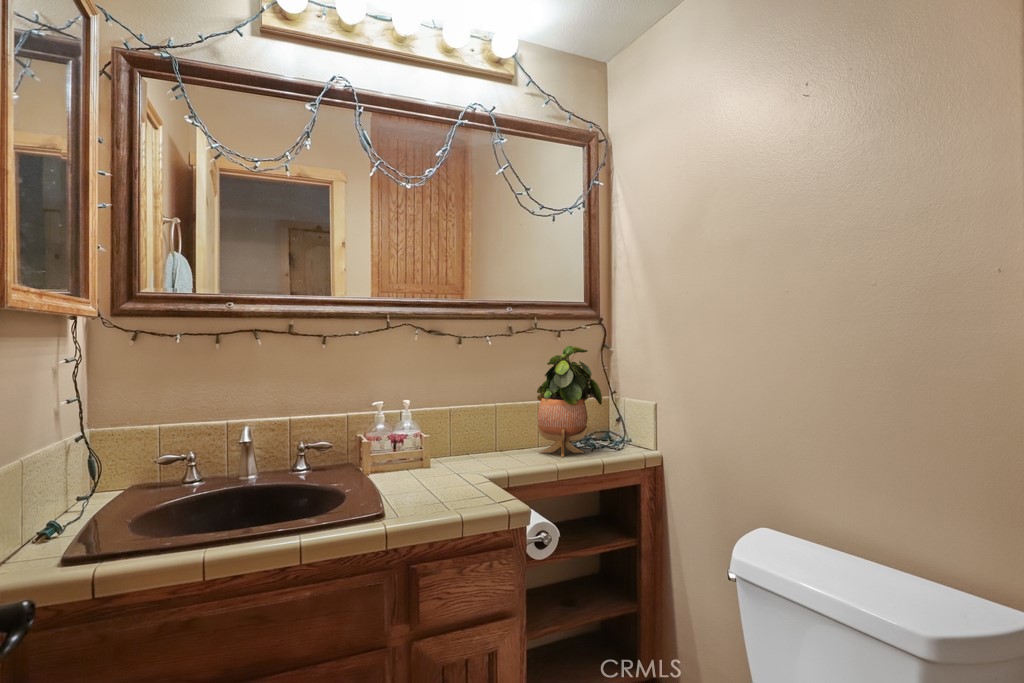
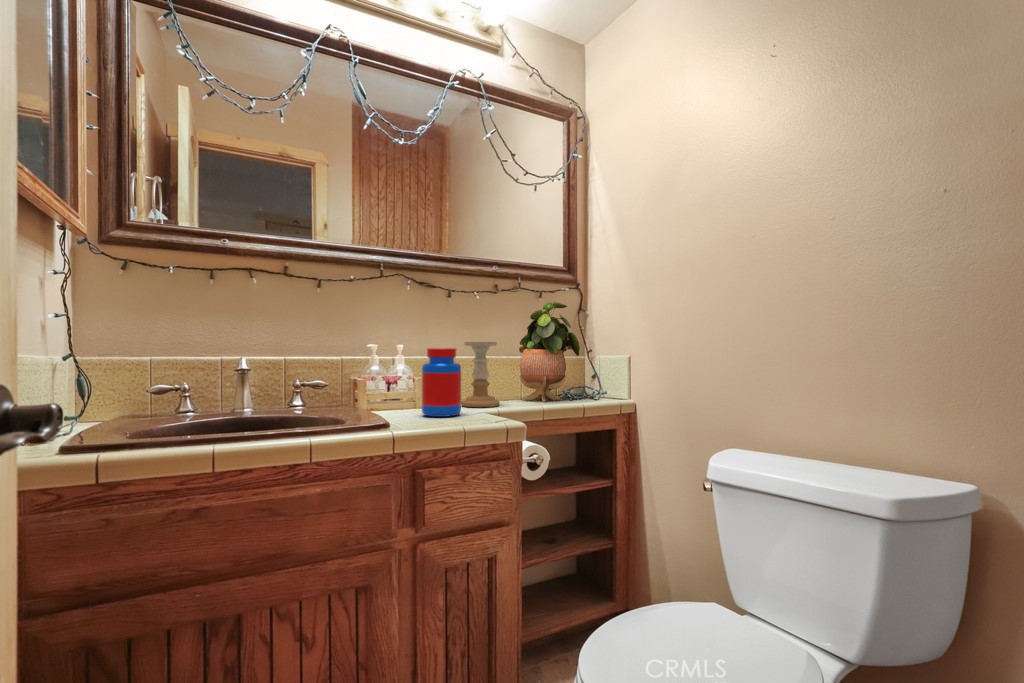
candle holder: none [472,394,513,466] -> present [461,342,500,407]
jar: none [424,409,466,484] -> present [422,348,461,417]

